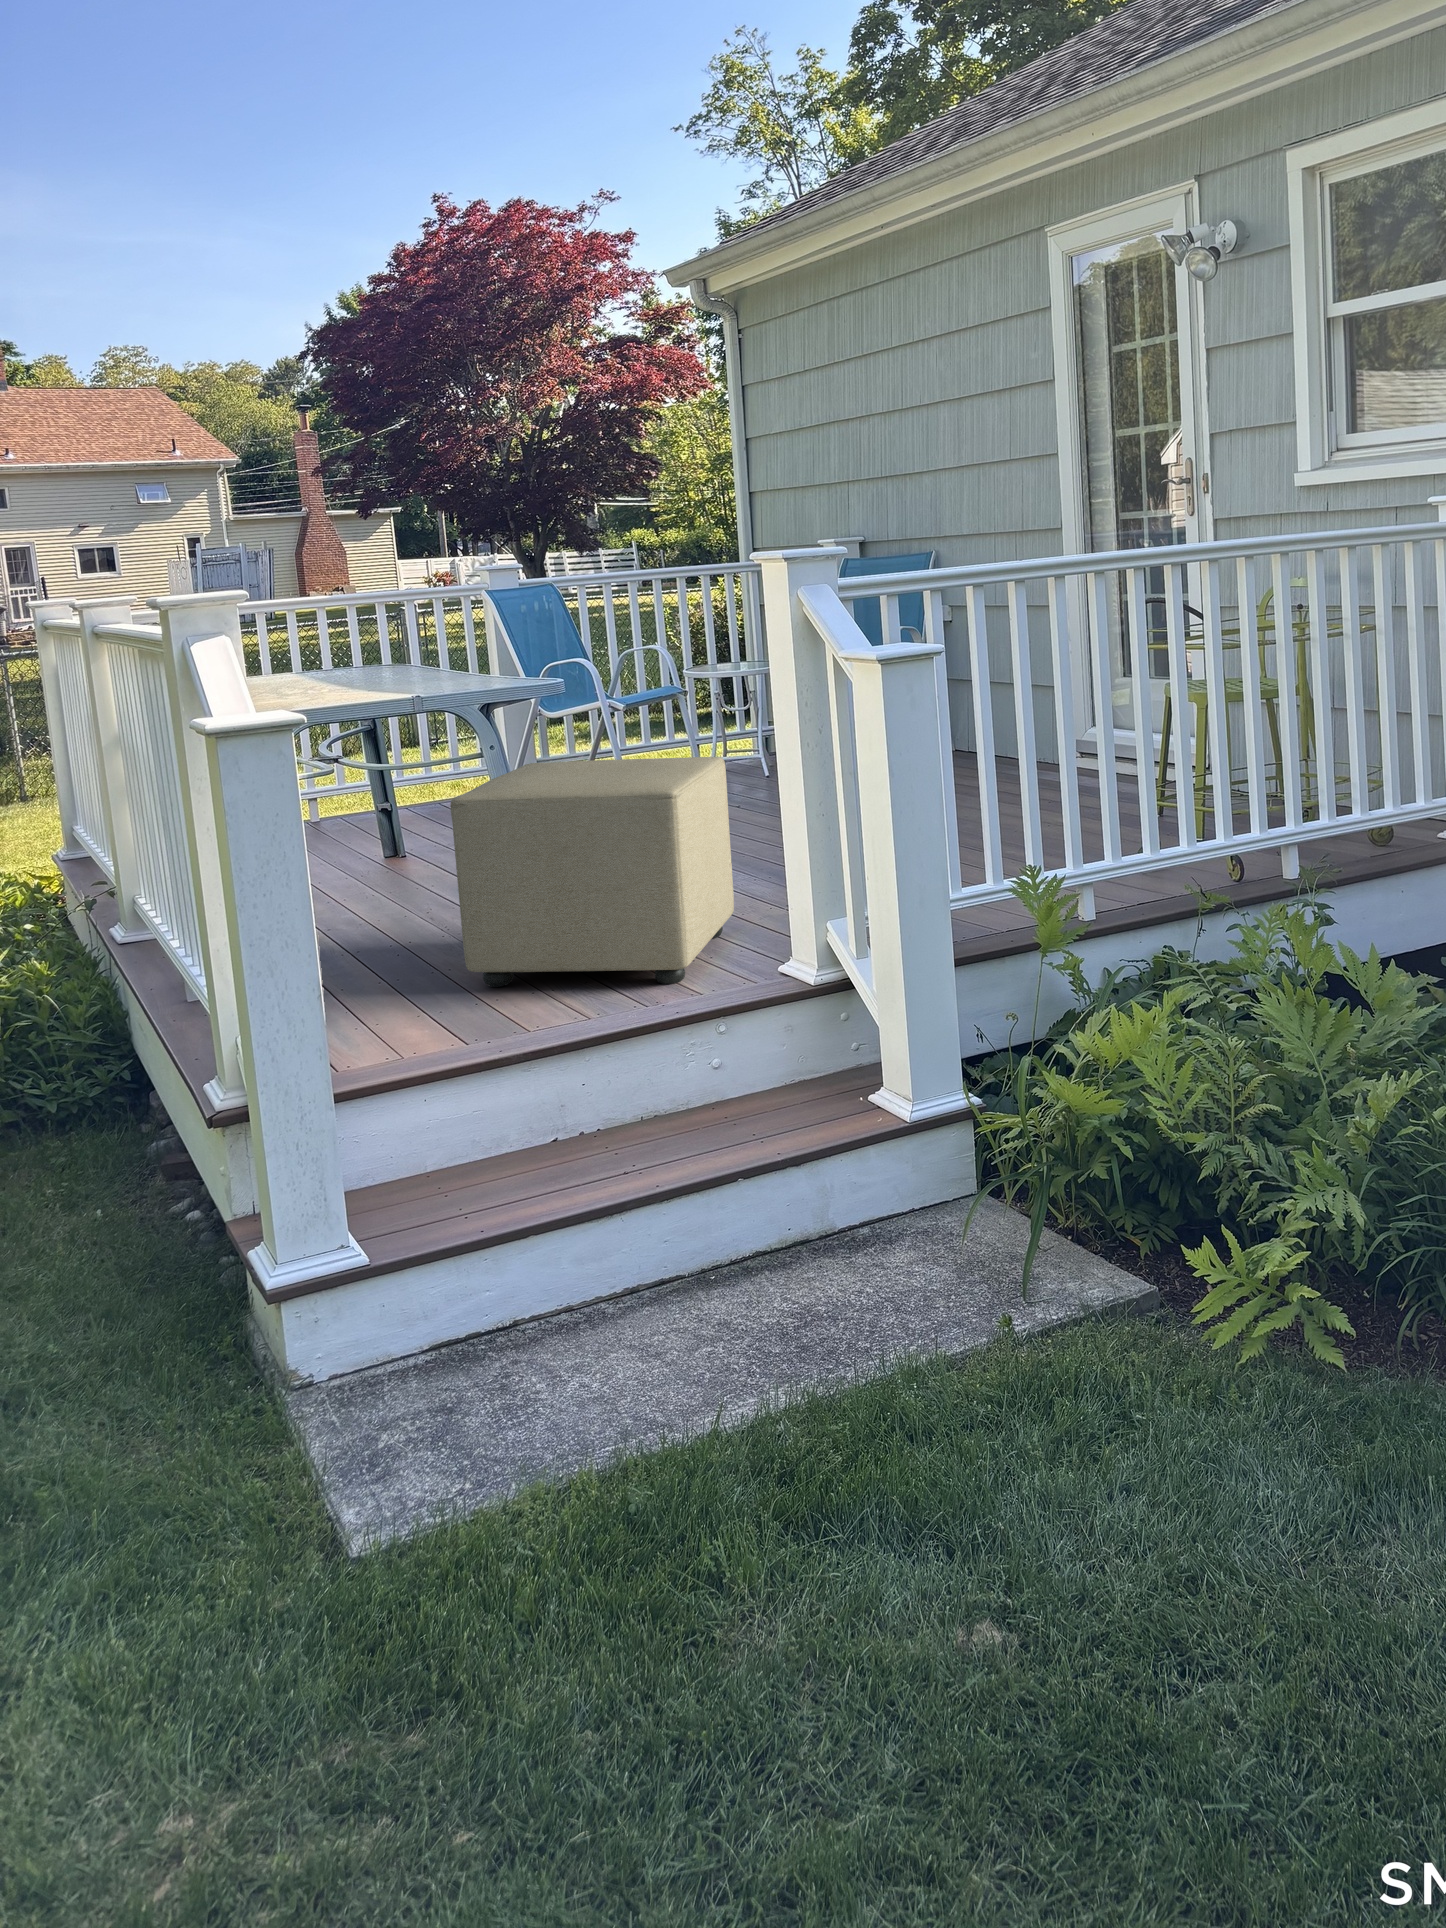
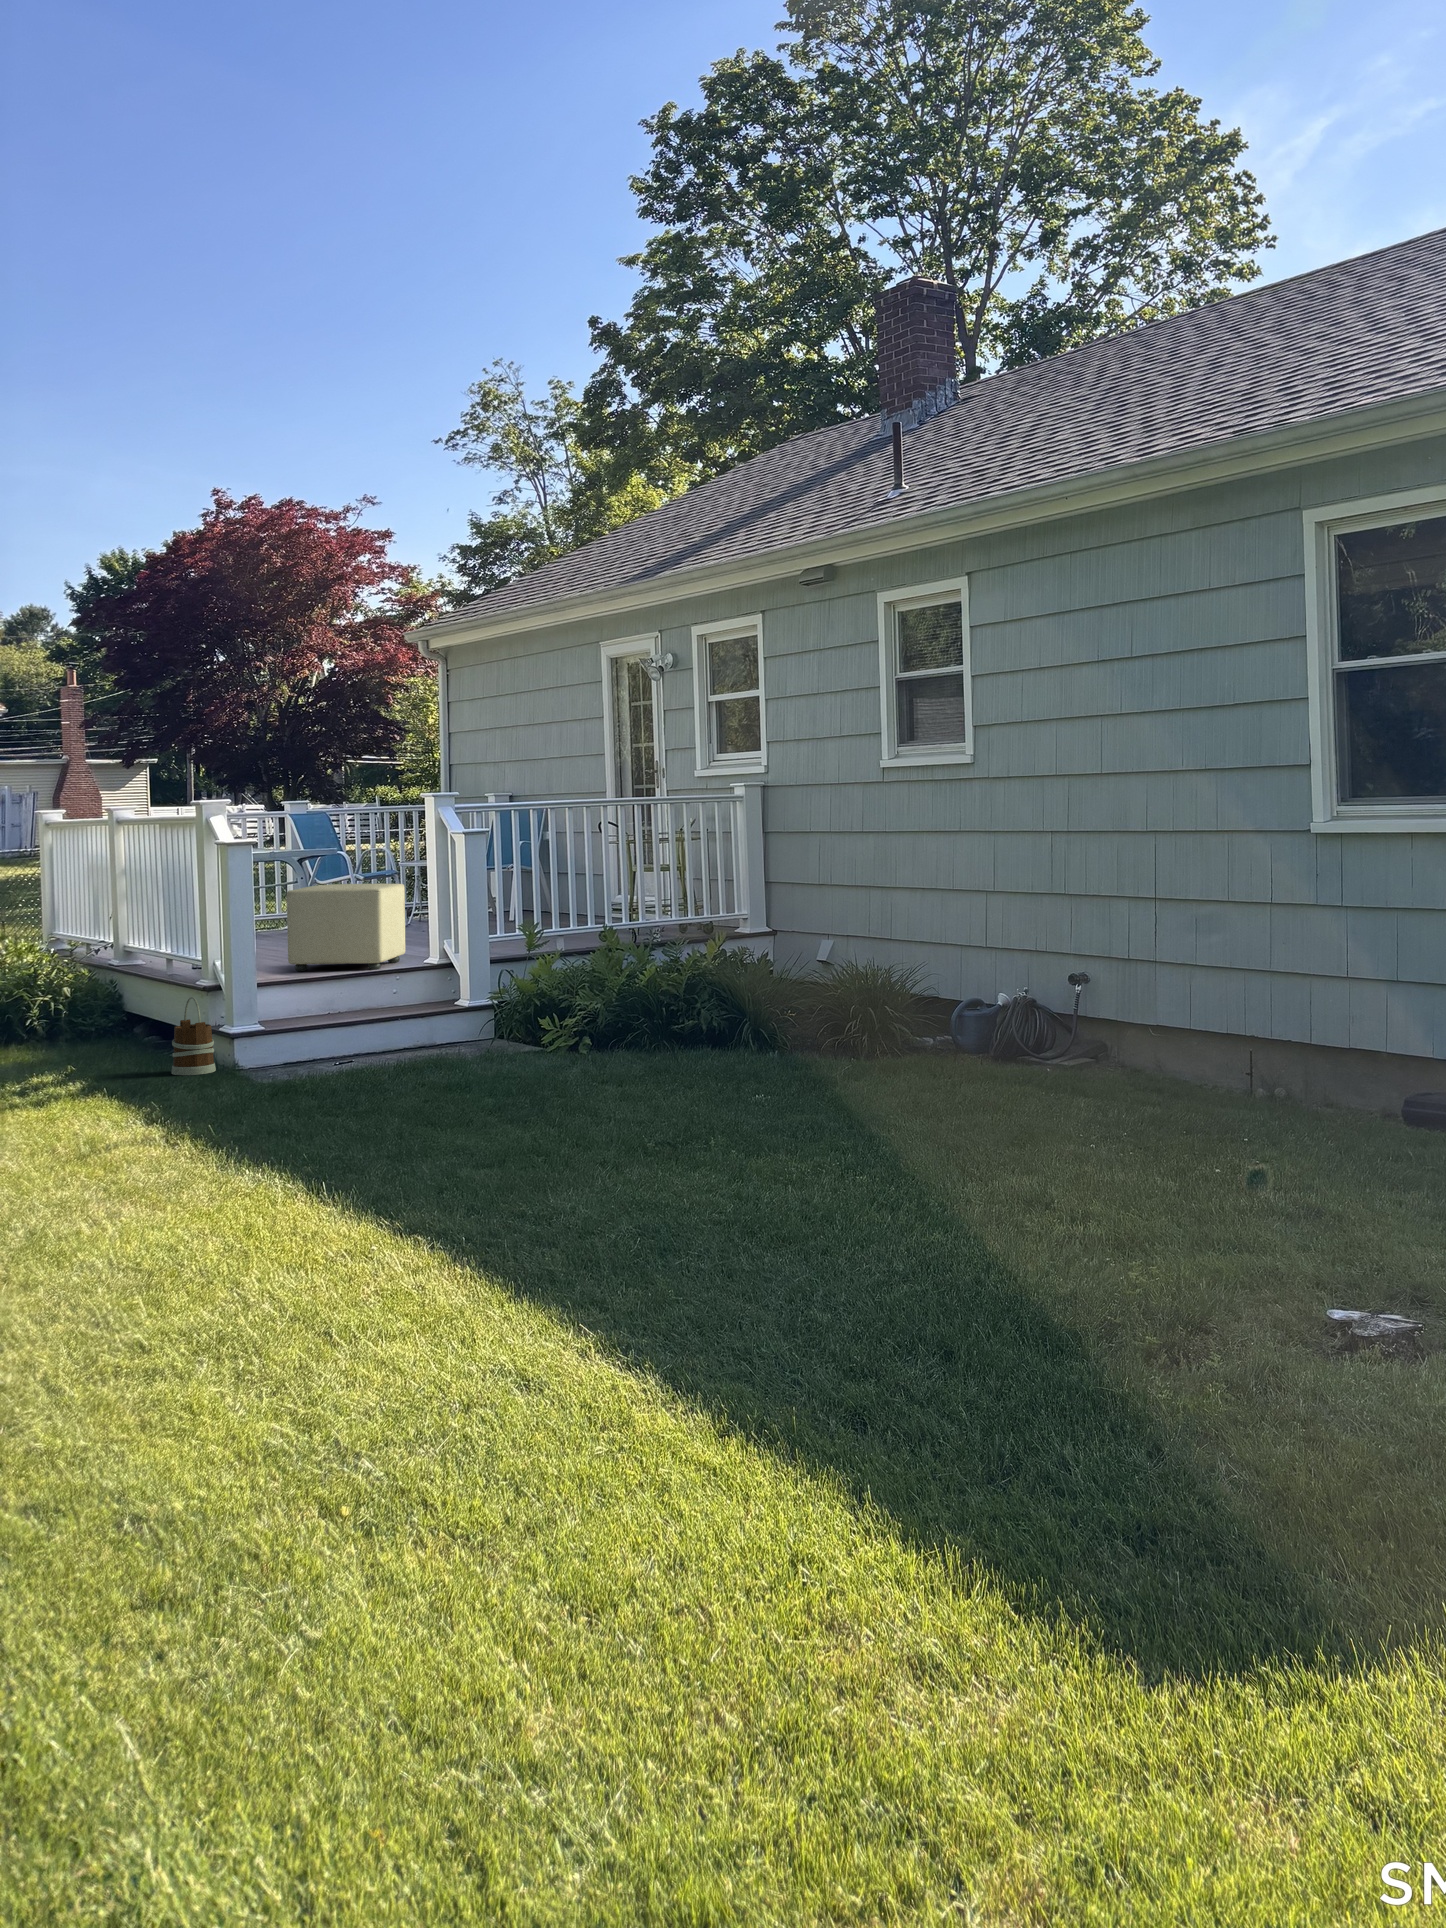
wooden bucket: none [115,1176,252,1415] -> present [171,997,216,1075]

